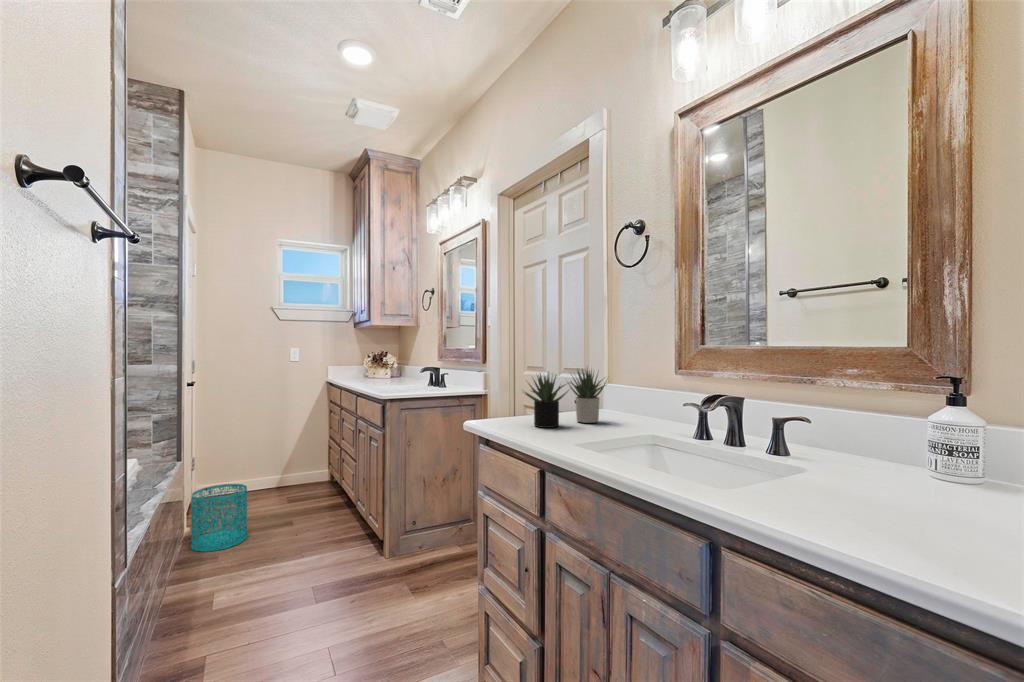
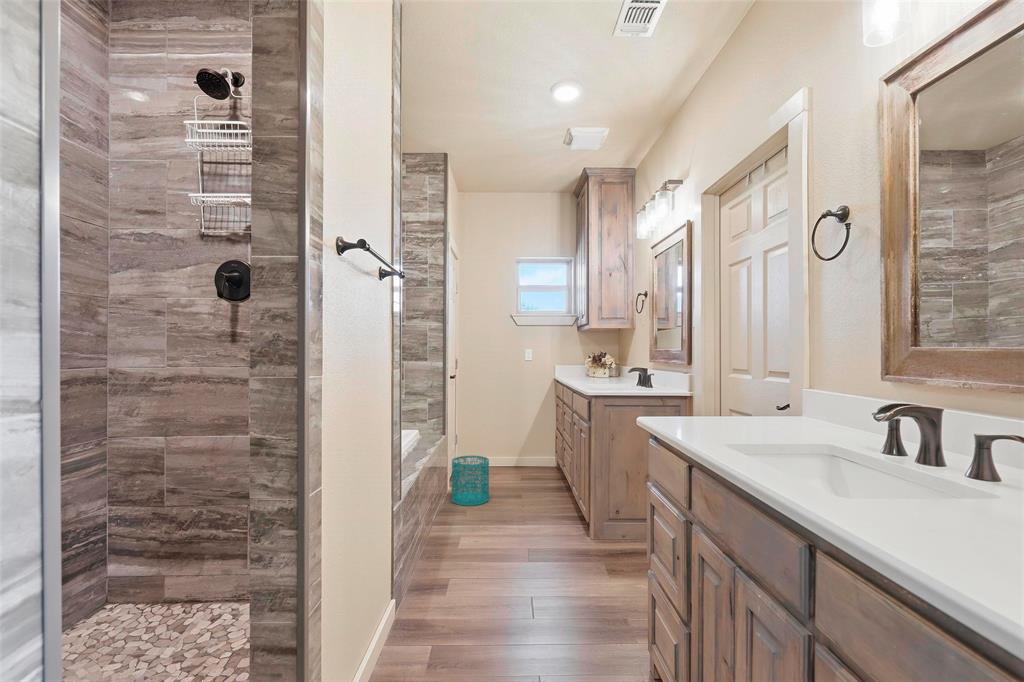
succulent plant: present [525,369,606,428] -> none [687,367,794,428]

